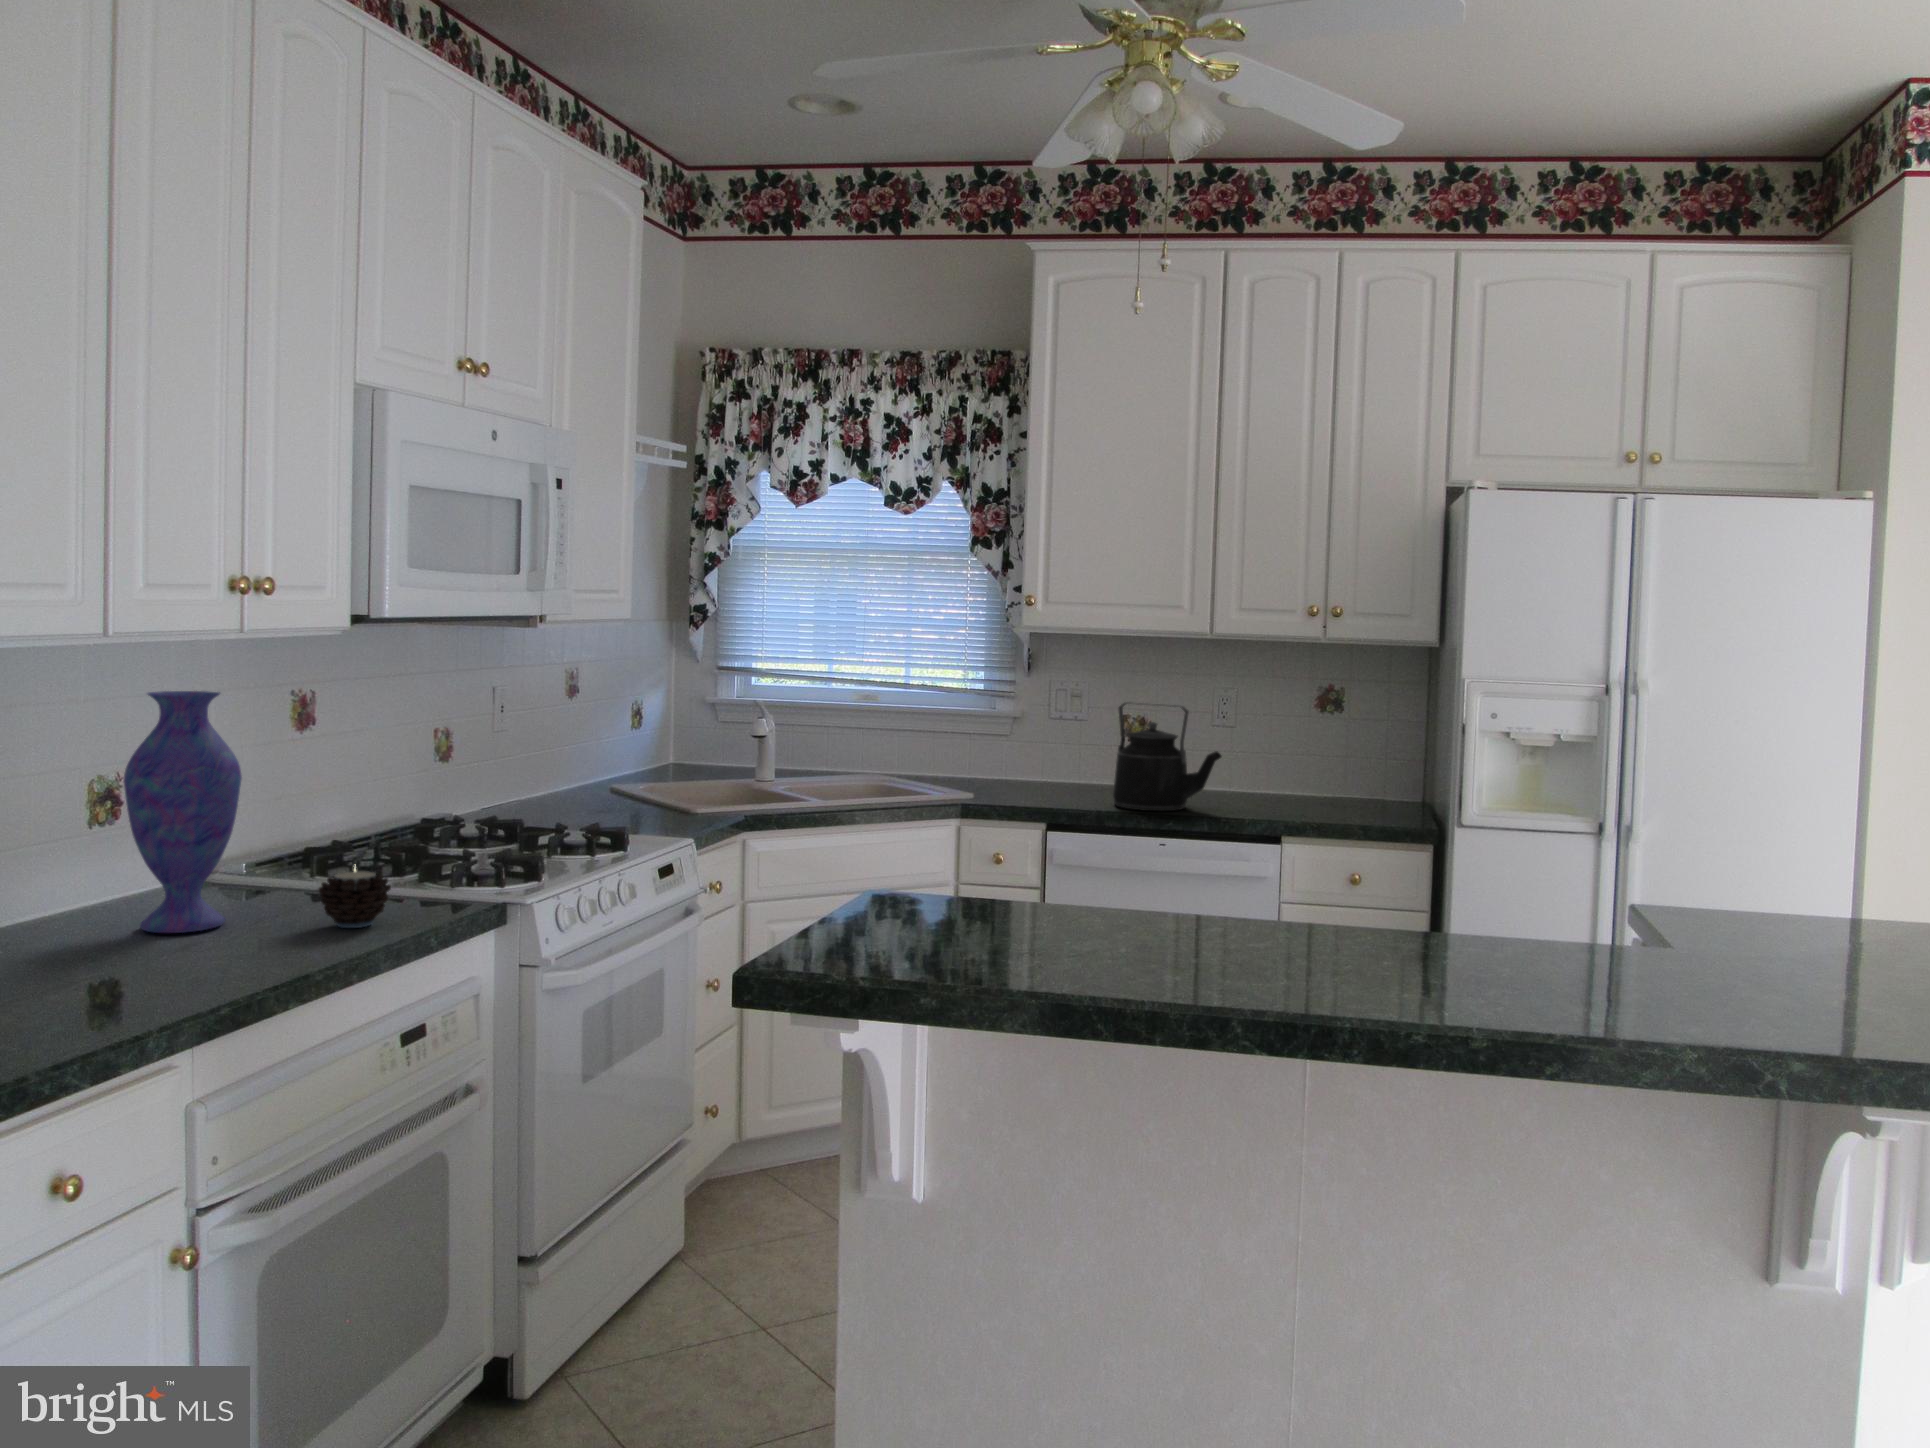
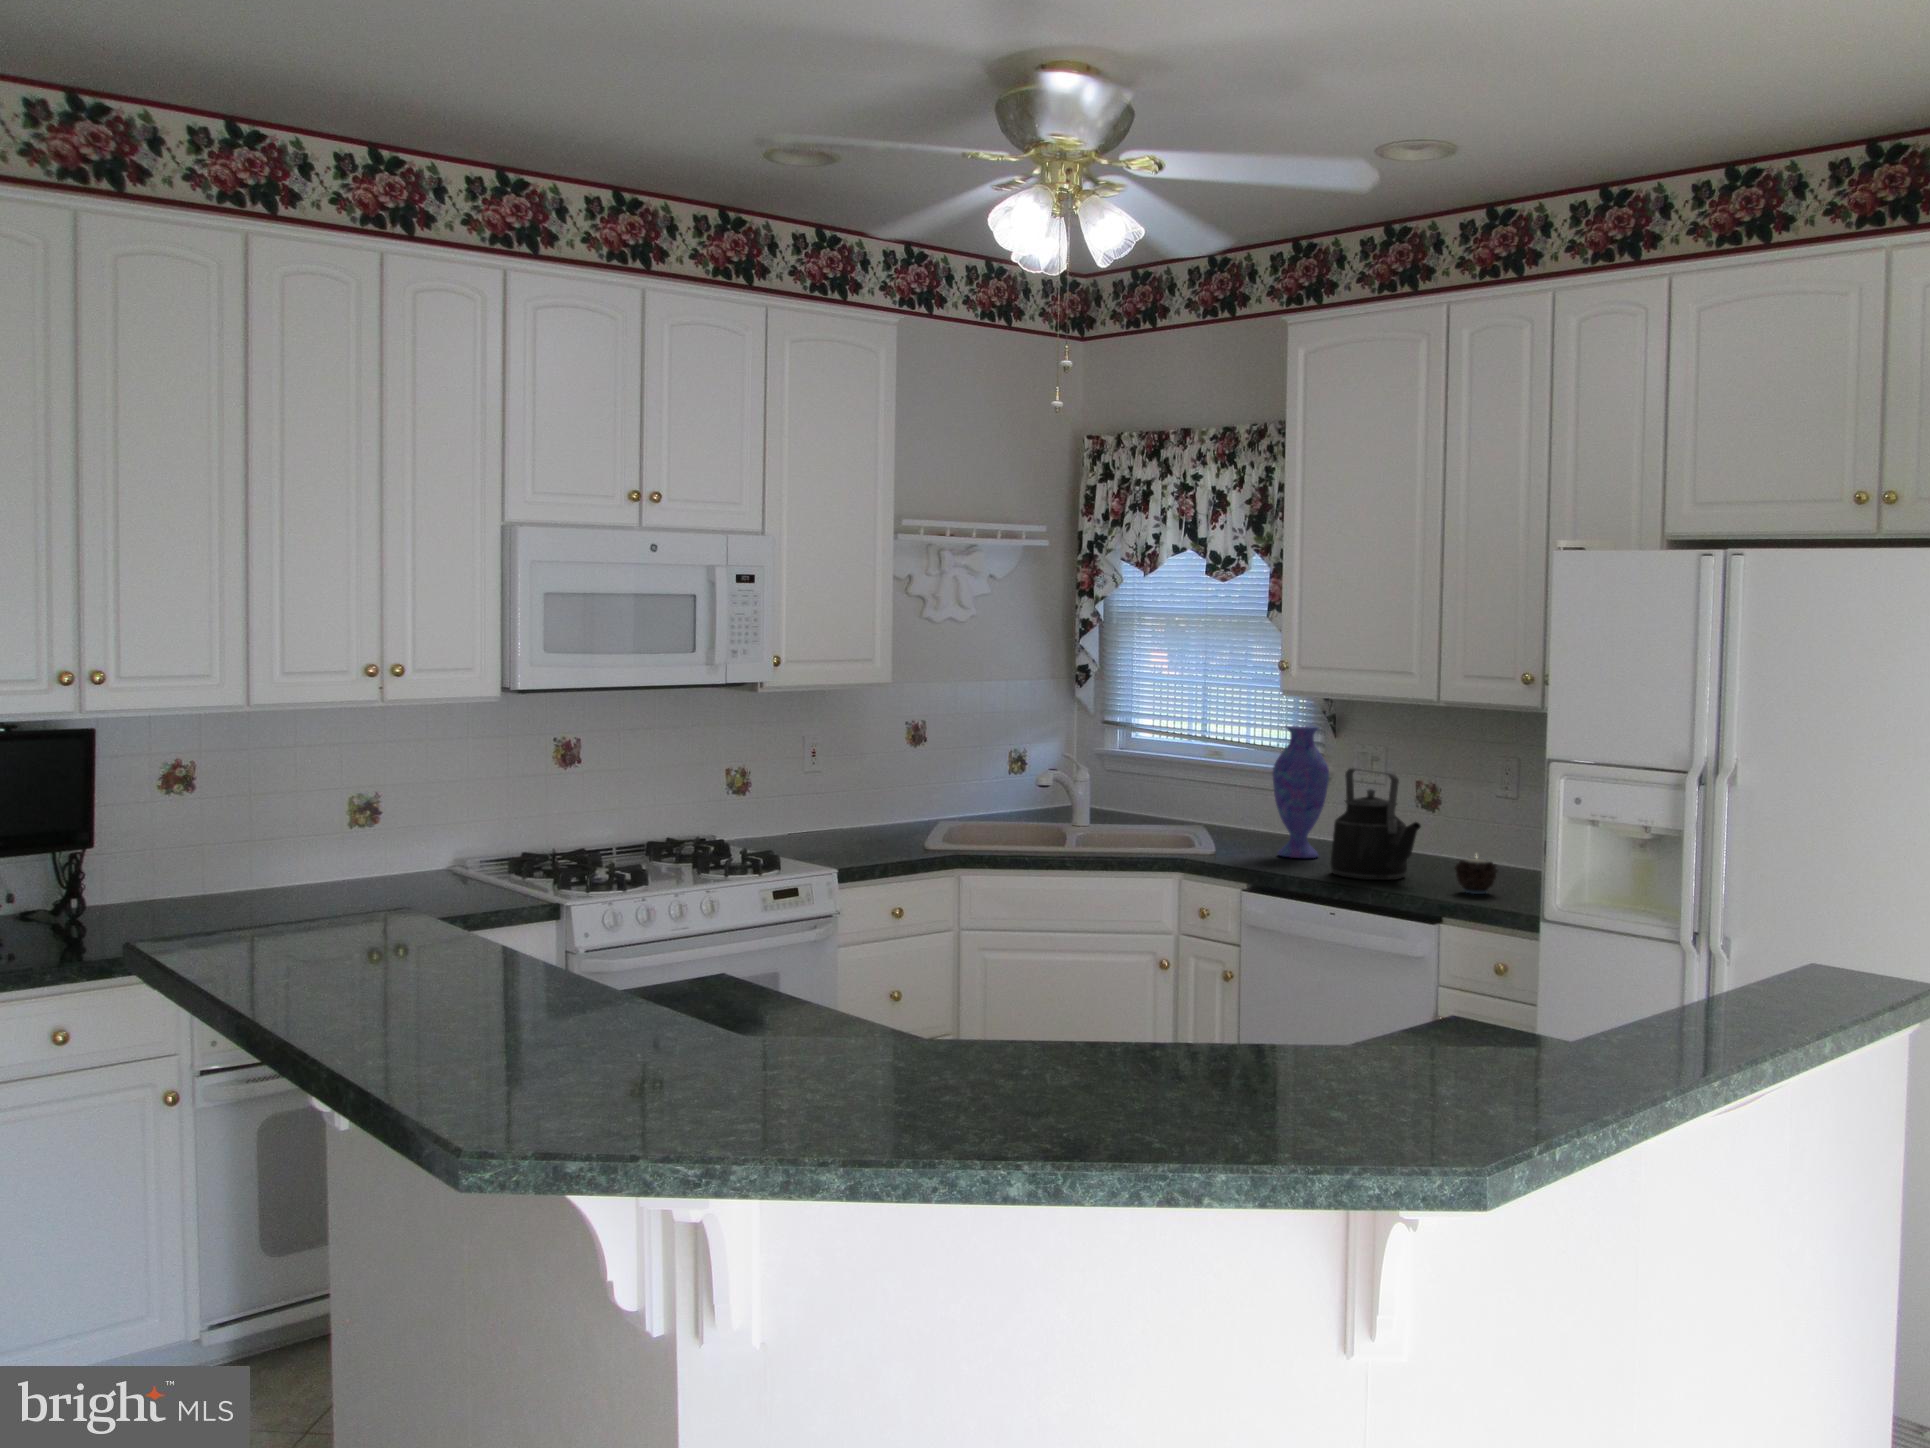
vase: present [123,691,242,933] -> present [1272,726,1329,858]
candle: present [319,868,391,928] -> present [1455,858,1498,894]

